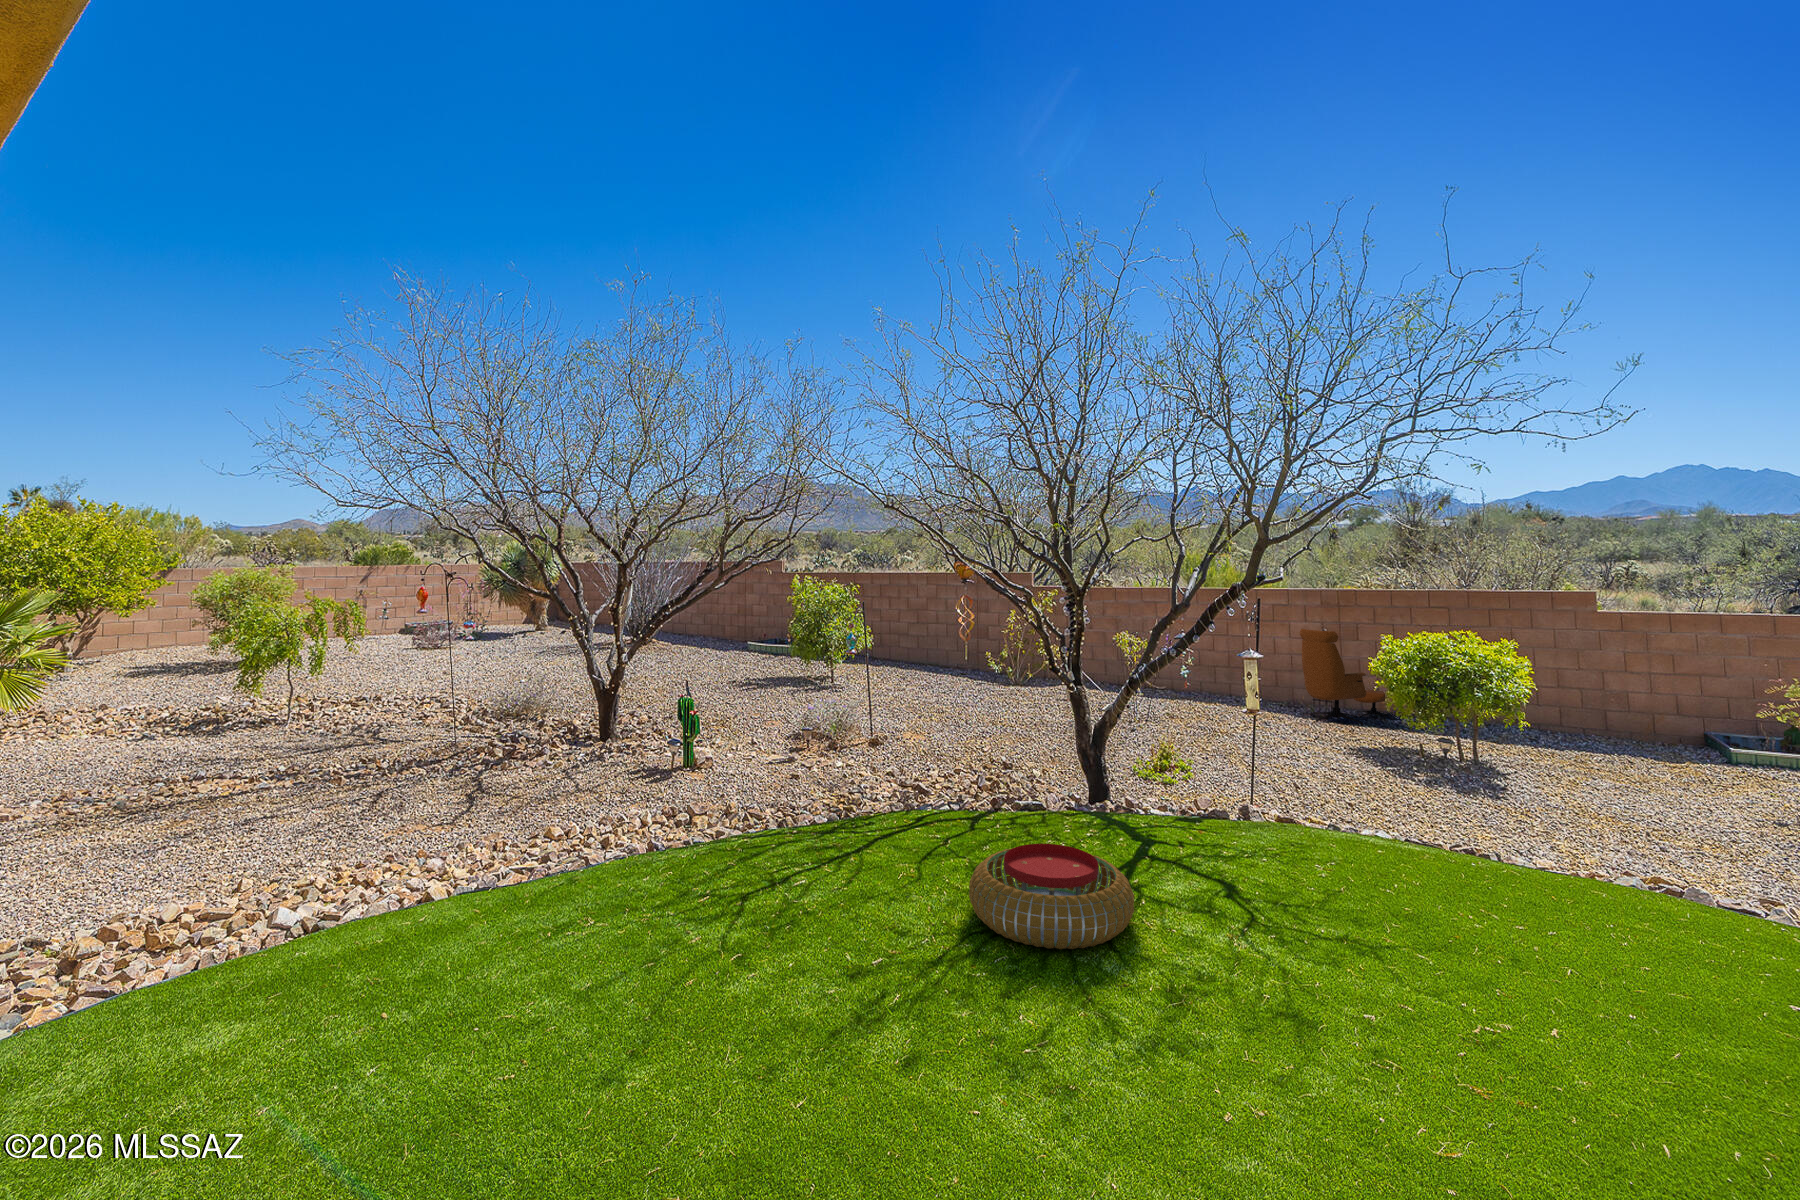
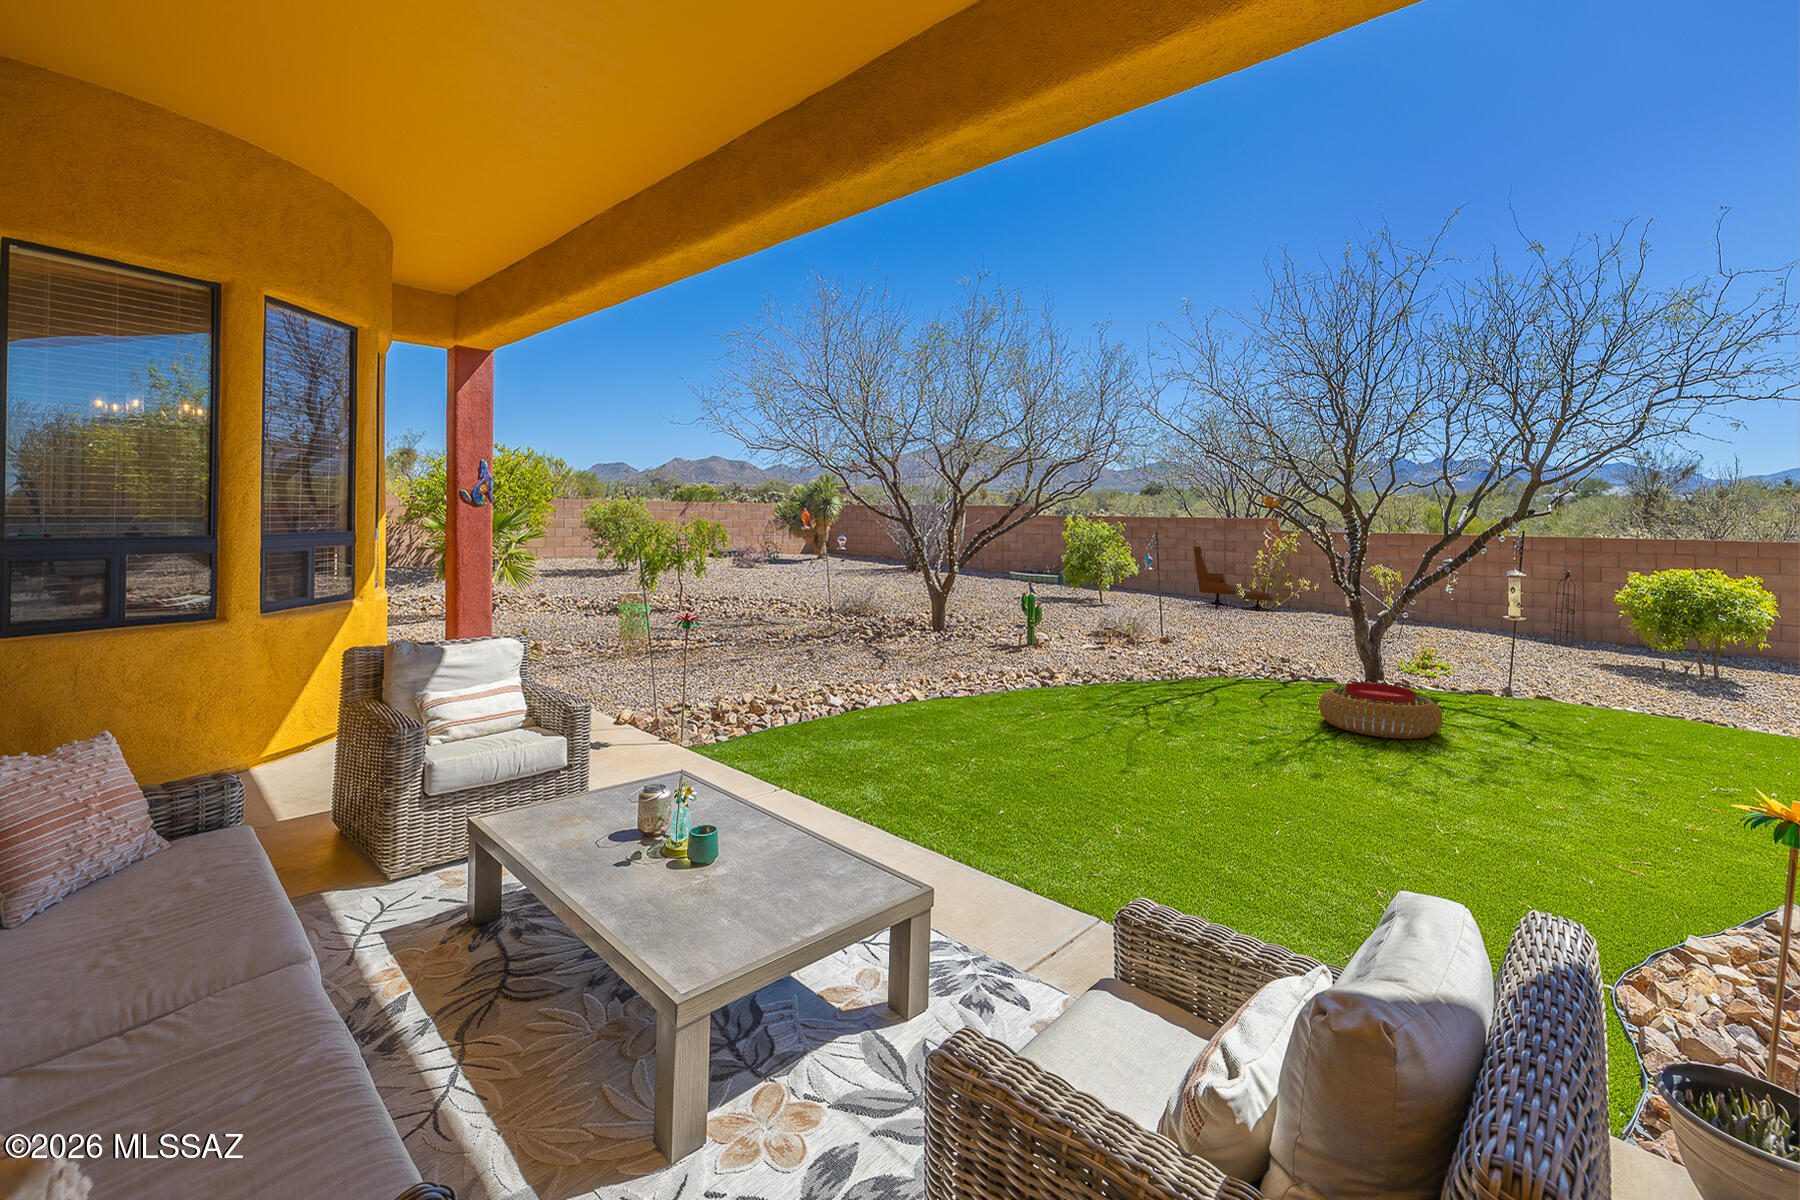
lounge chair: present [1300,629,1393,725] -> present [1194,547,1273,612]

